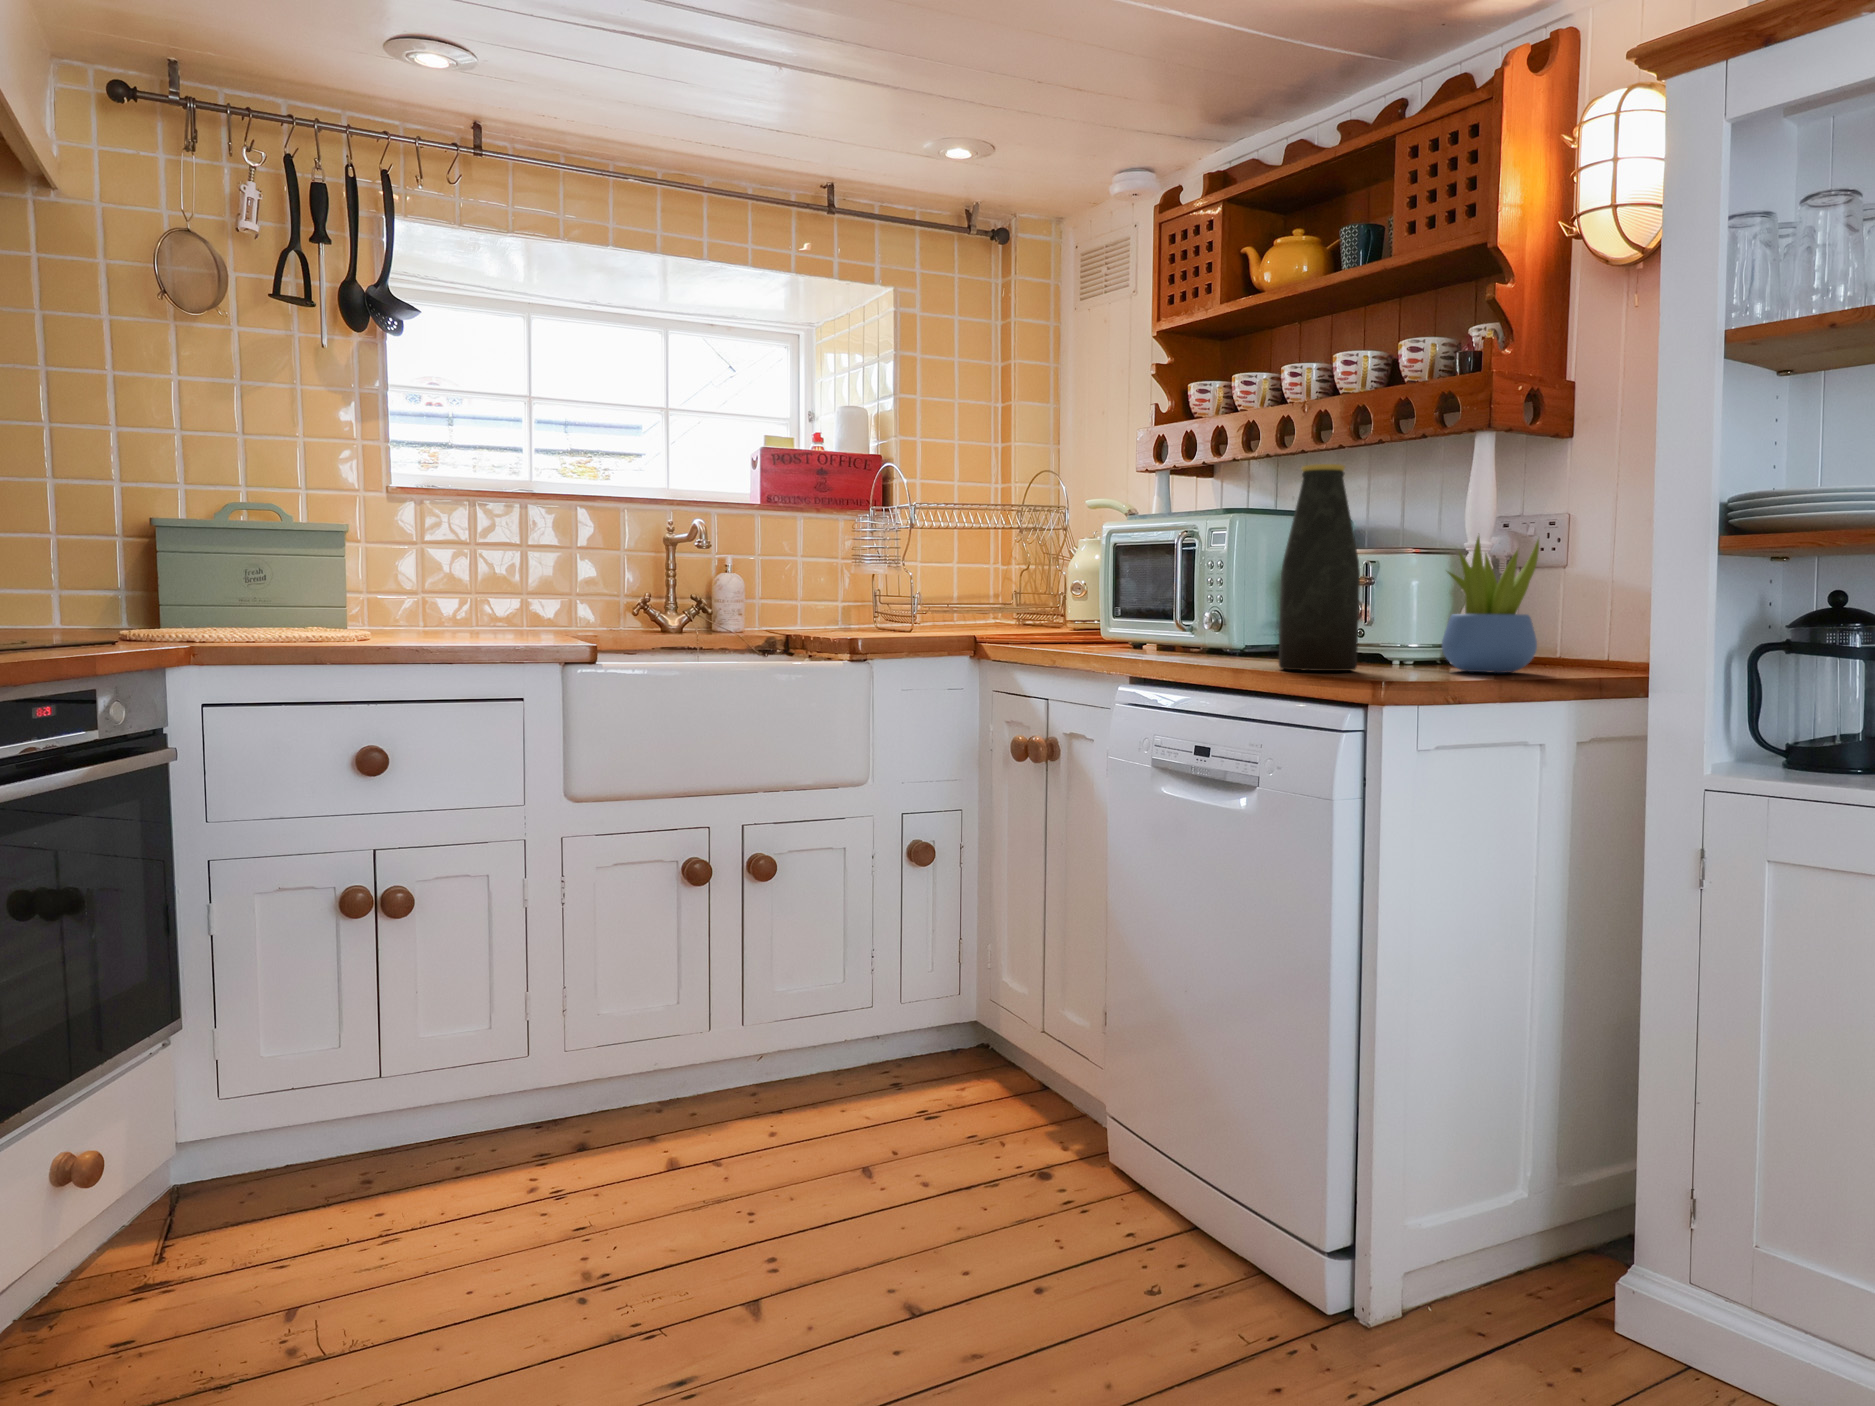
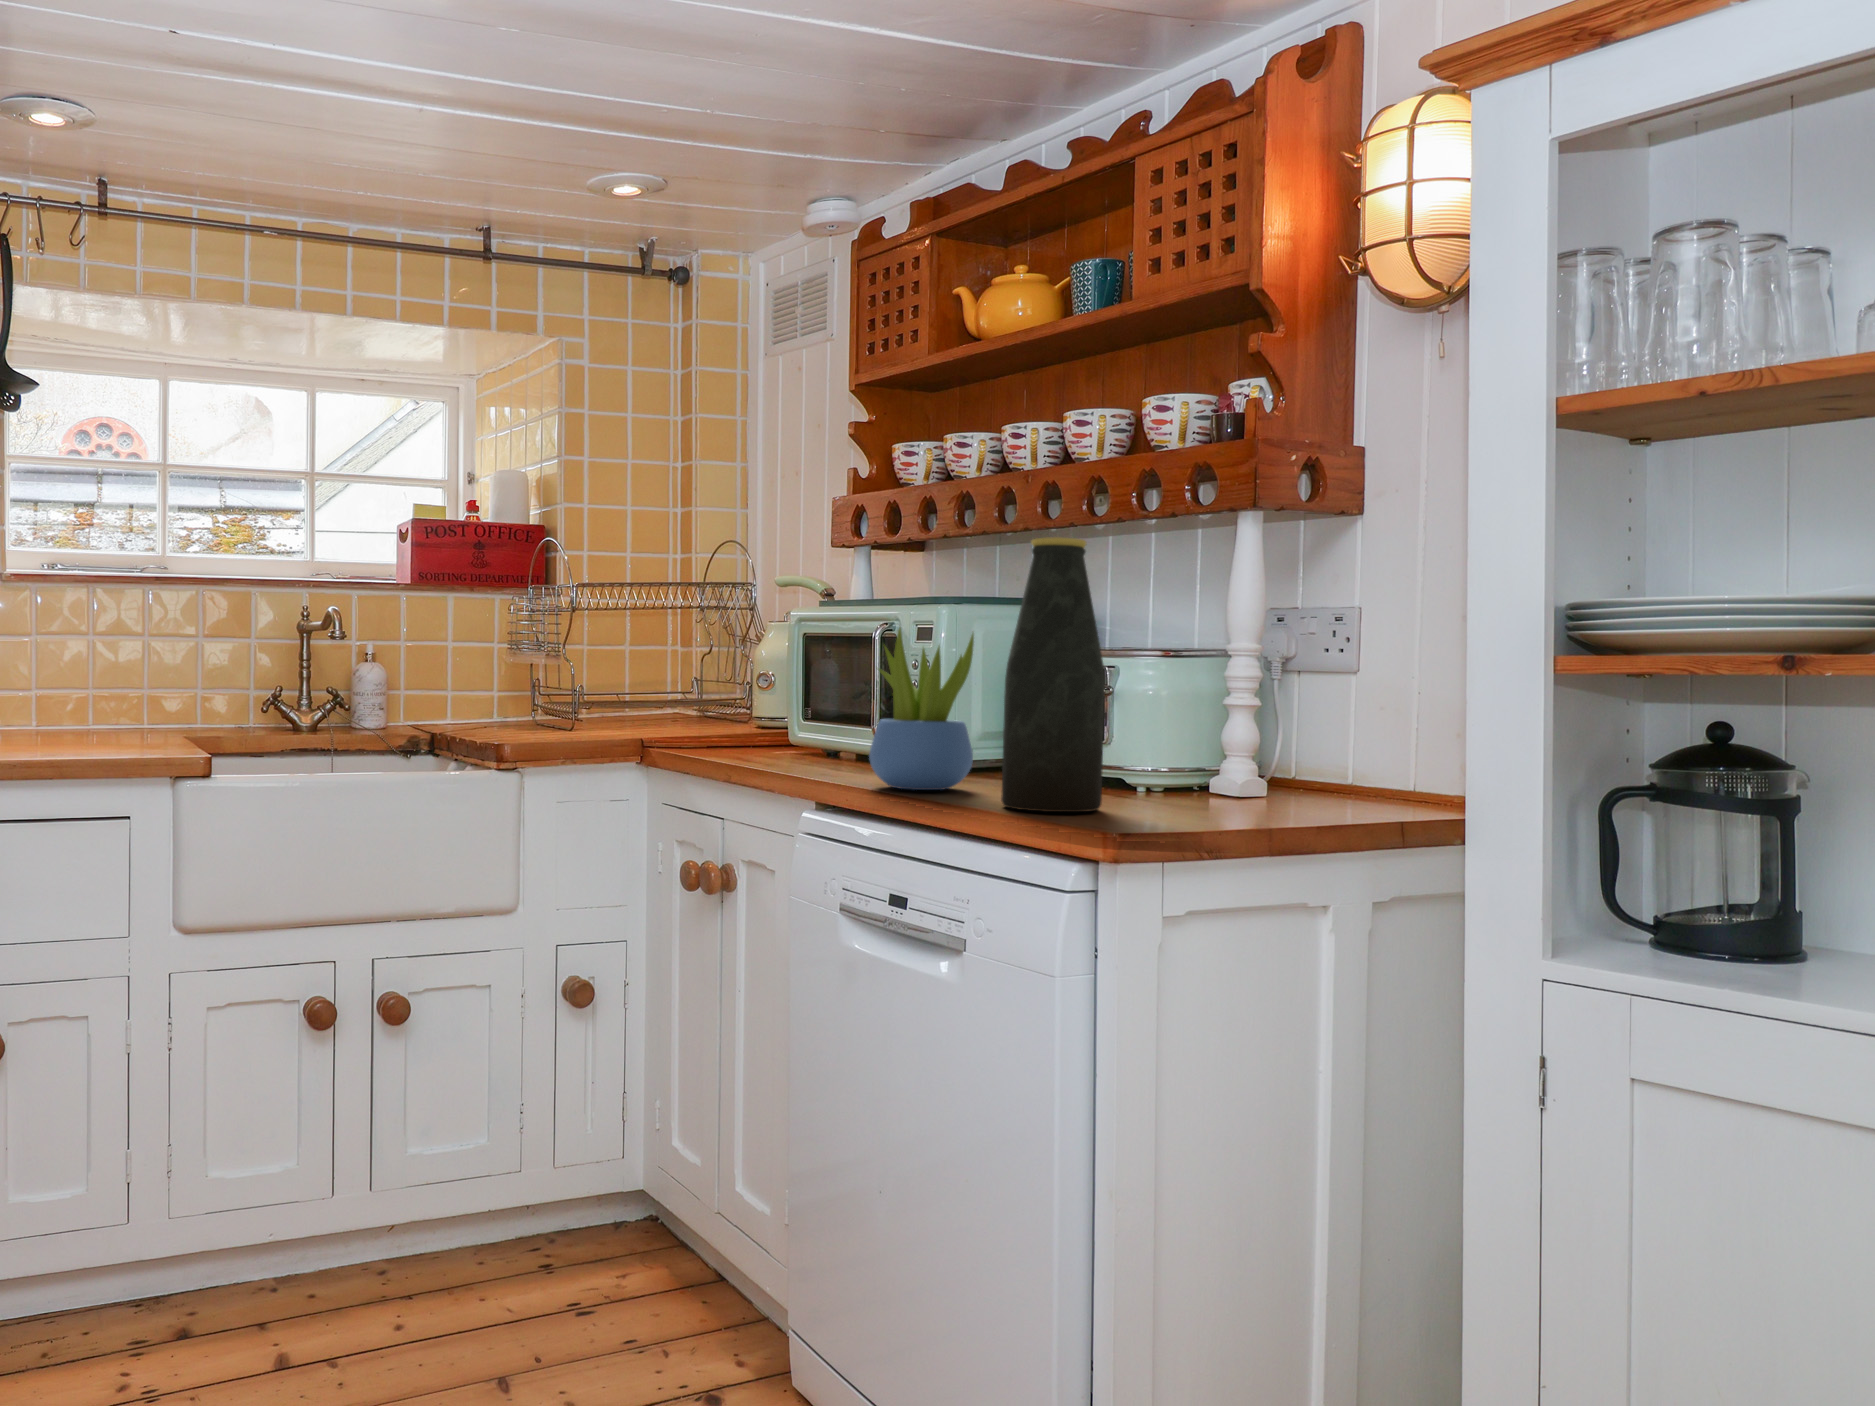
succulent plant: present [1442,536,1539,673] -> present [869,628,974,790]

